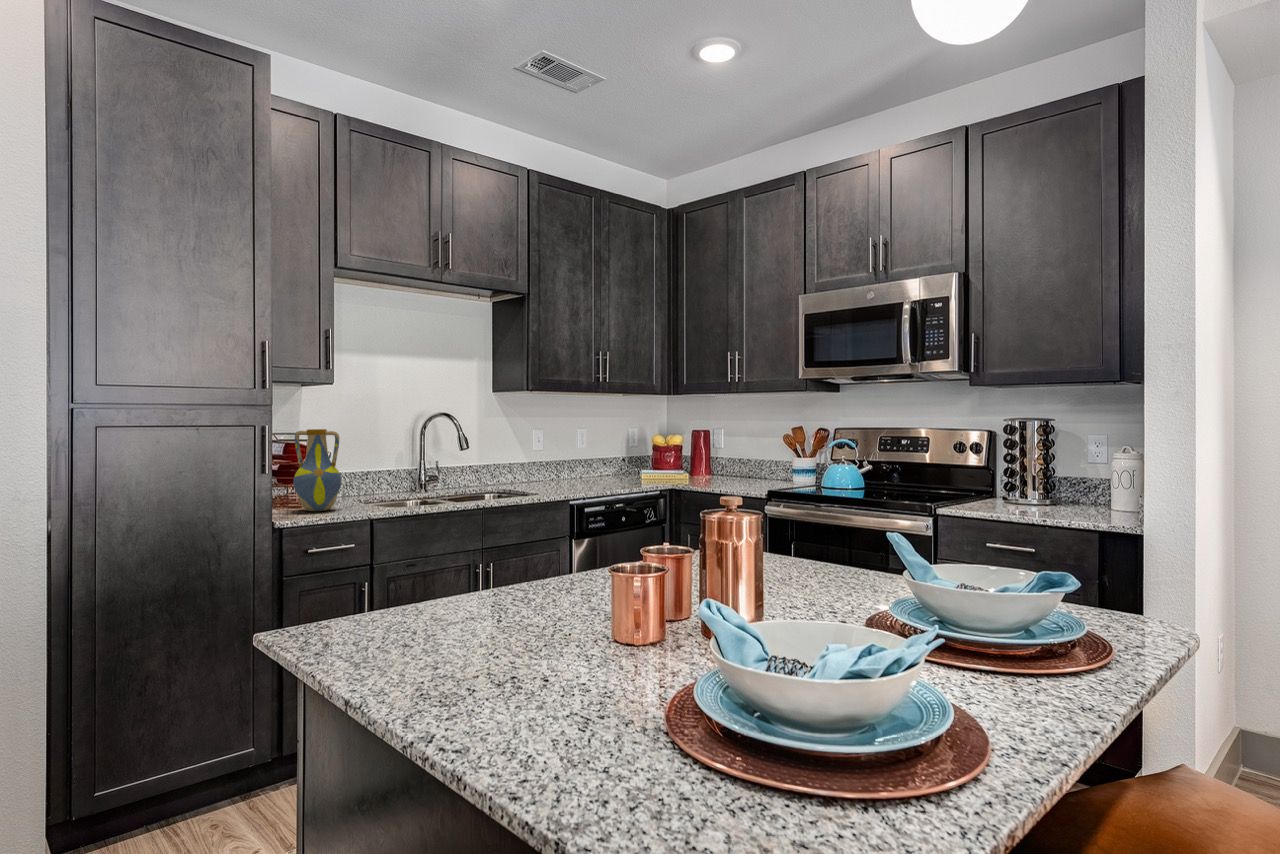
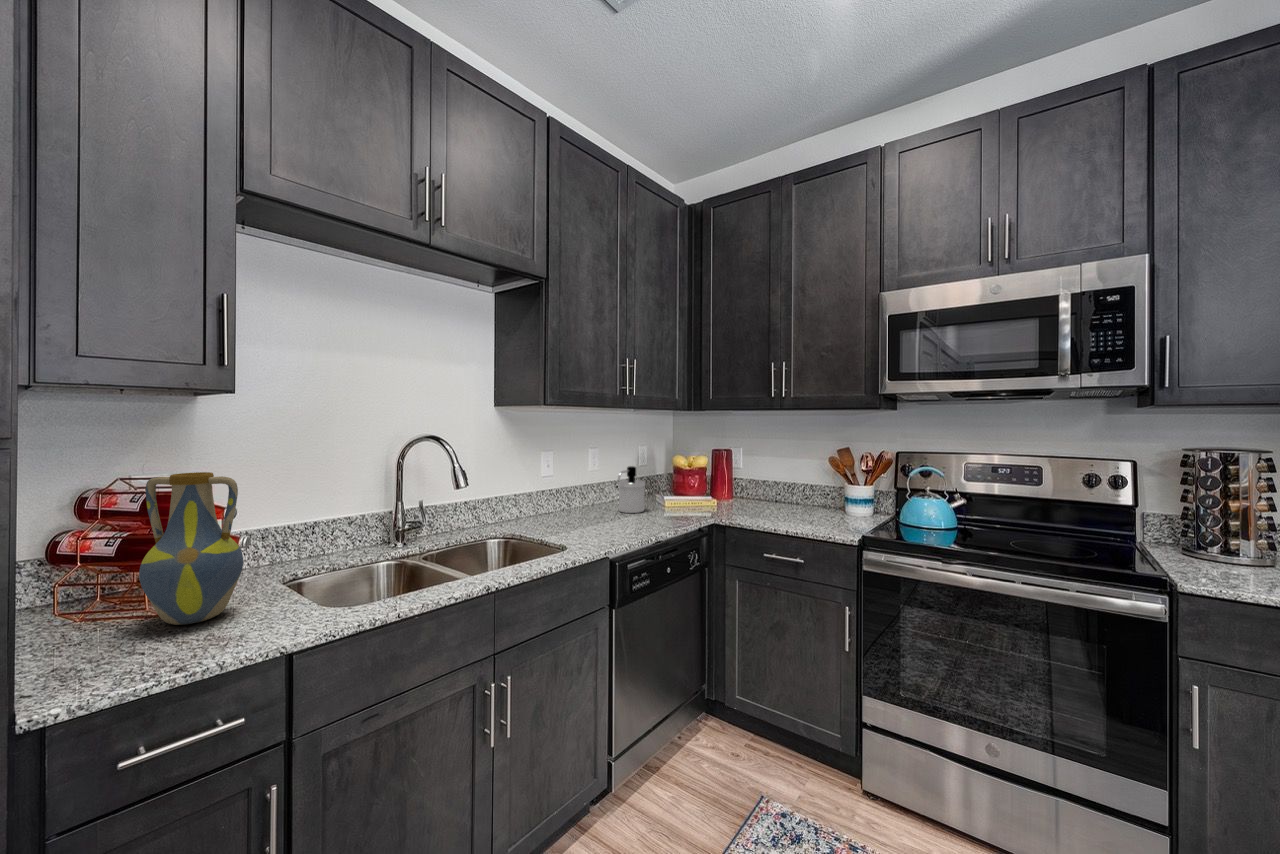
soap dispenser: none [595,443,622,482] -> present [618,466,645,513]

